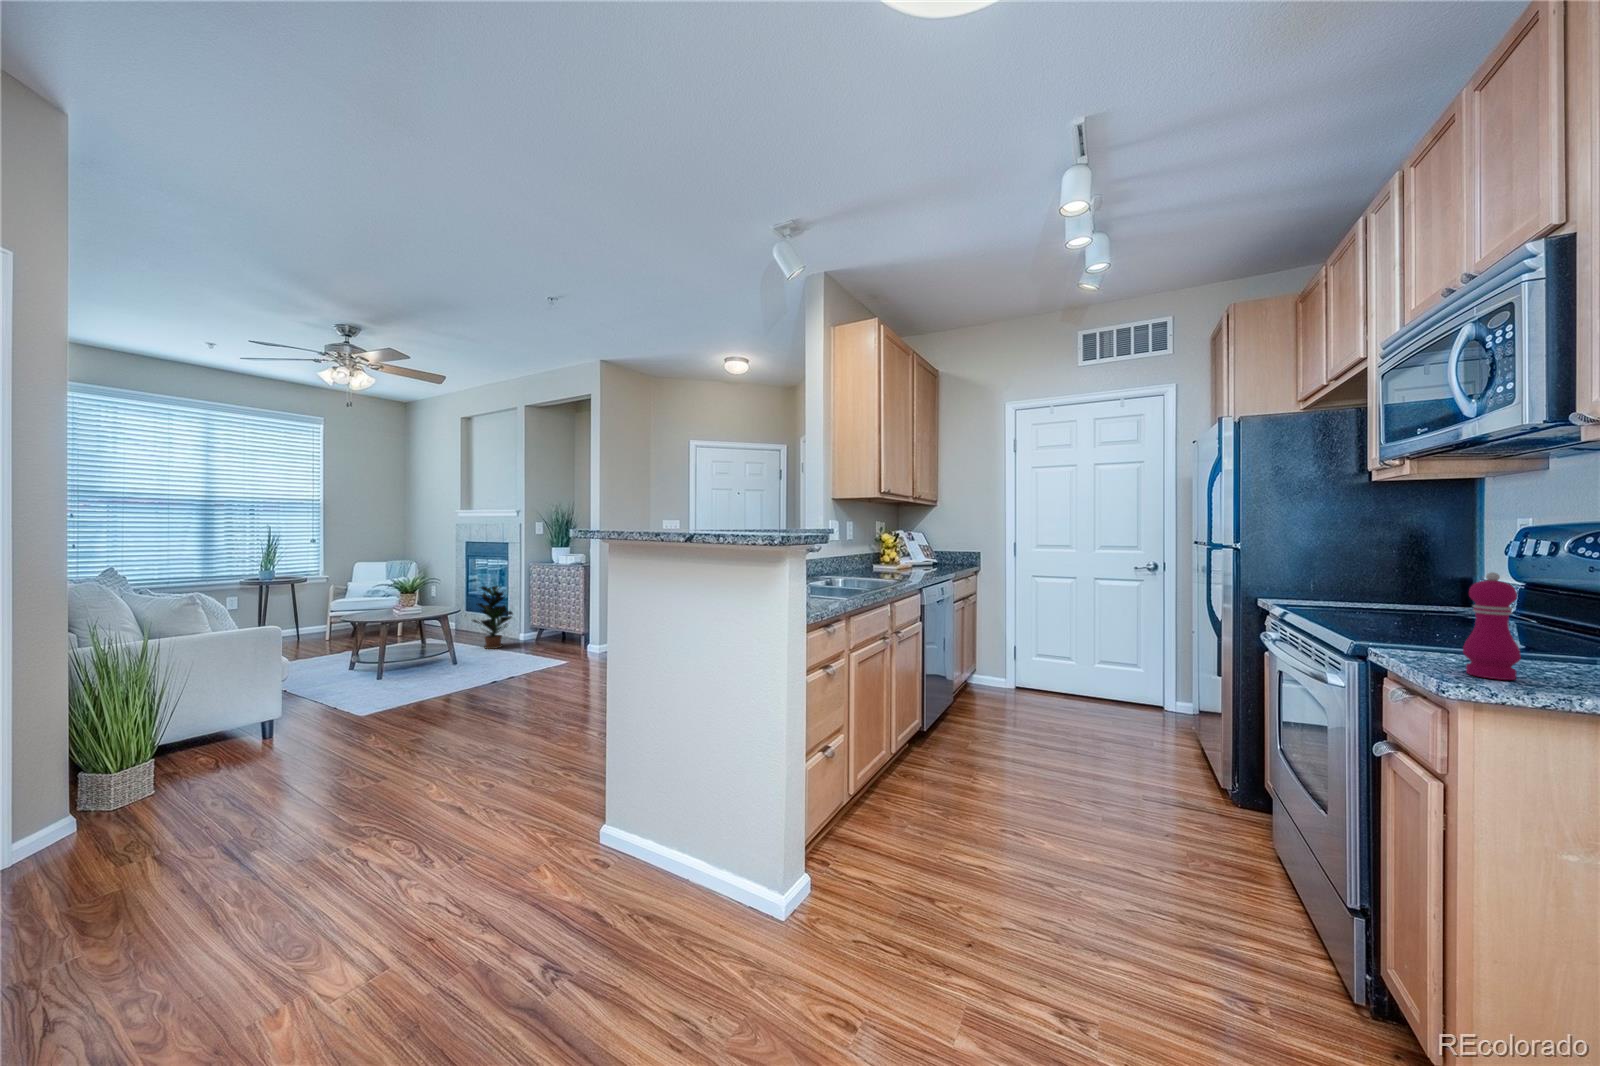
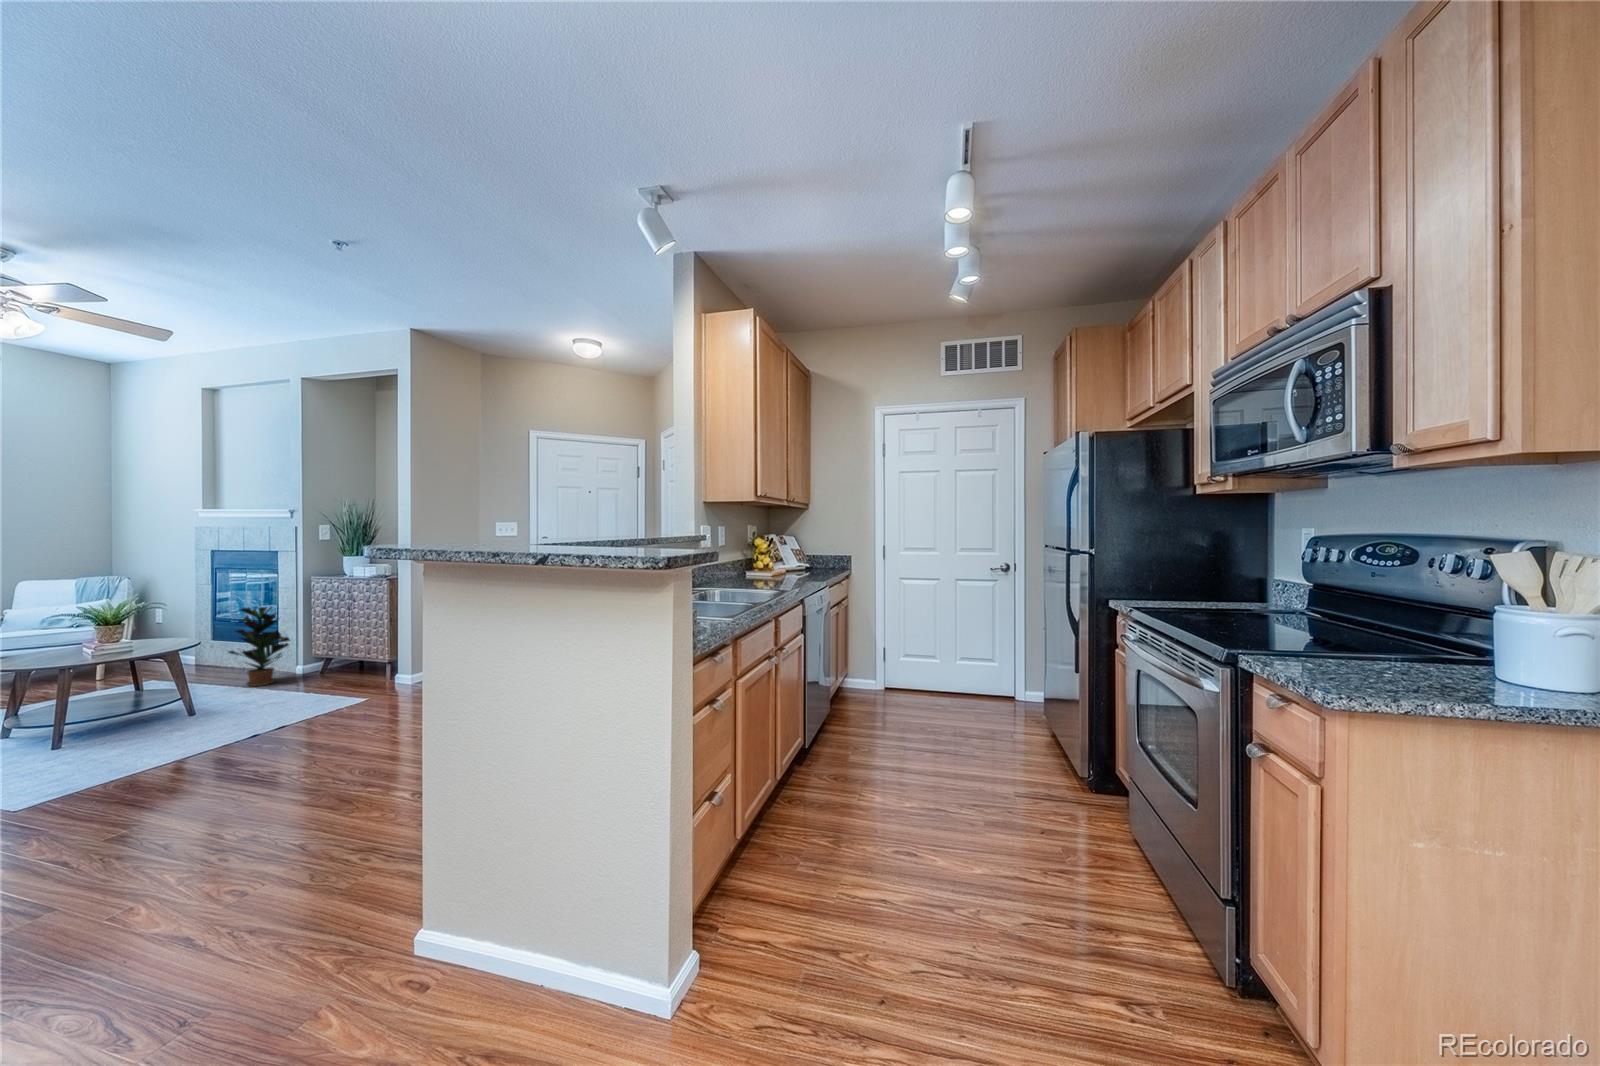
pepper mill: present [1463,572,1521,680] -> none [1334,589,1382,688]

